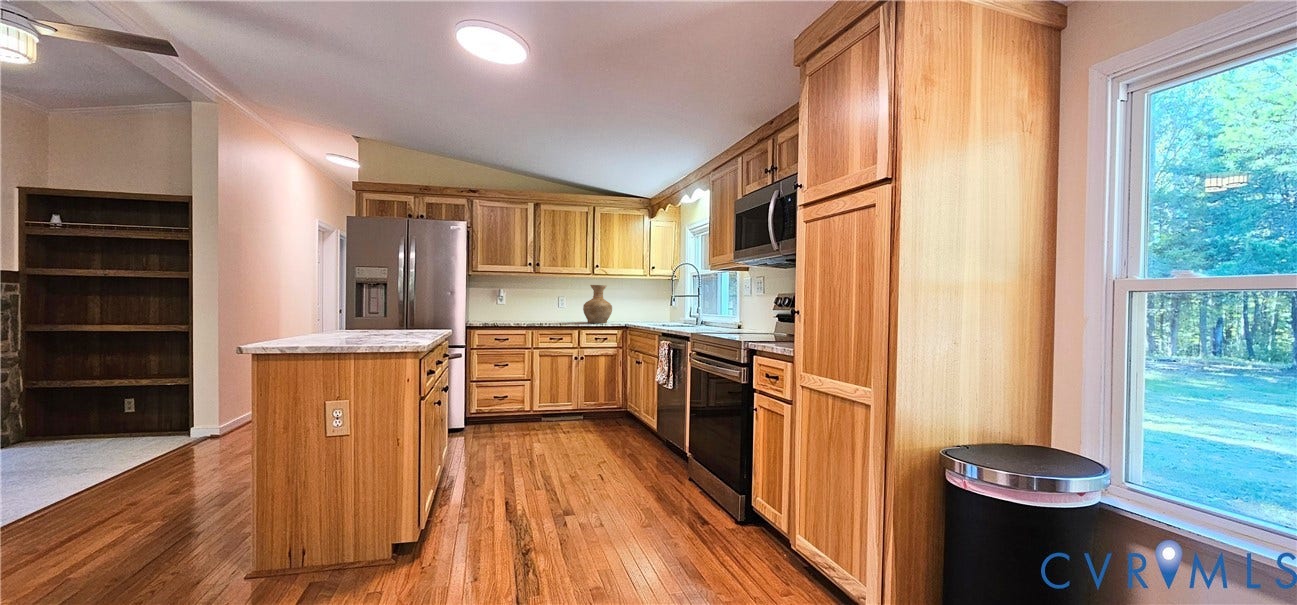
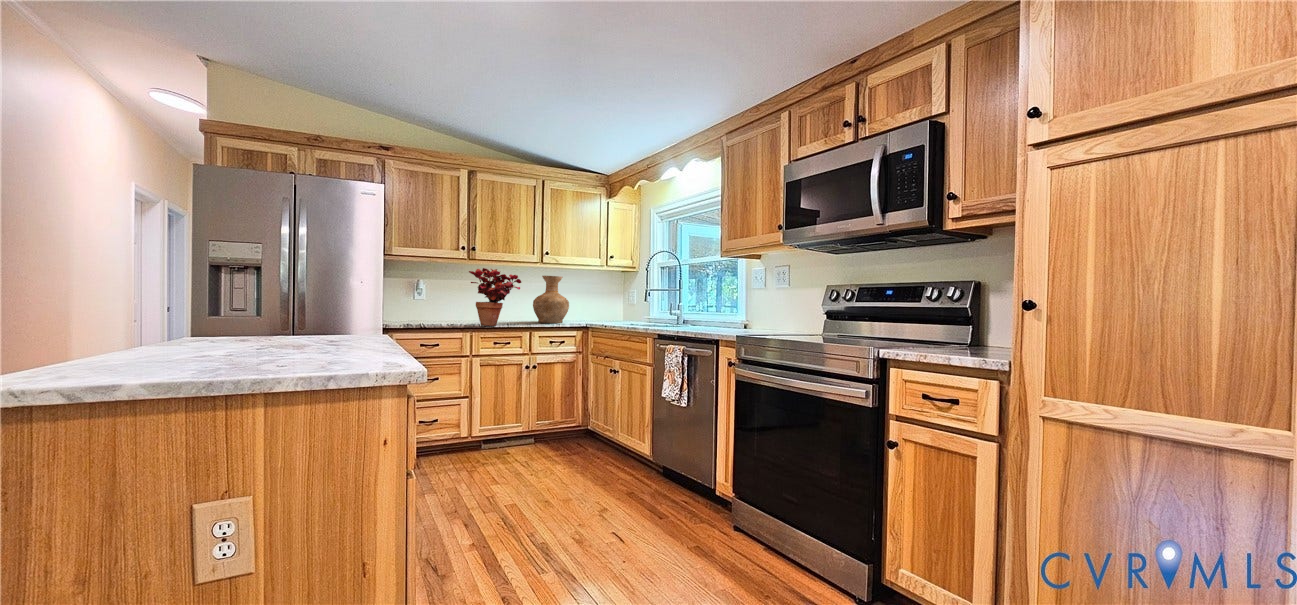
potted plant: none [530,280,571,325] -> present [469,268,521,326]

